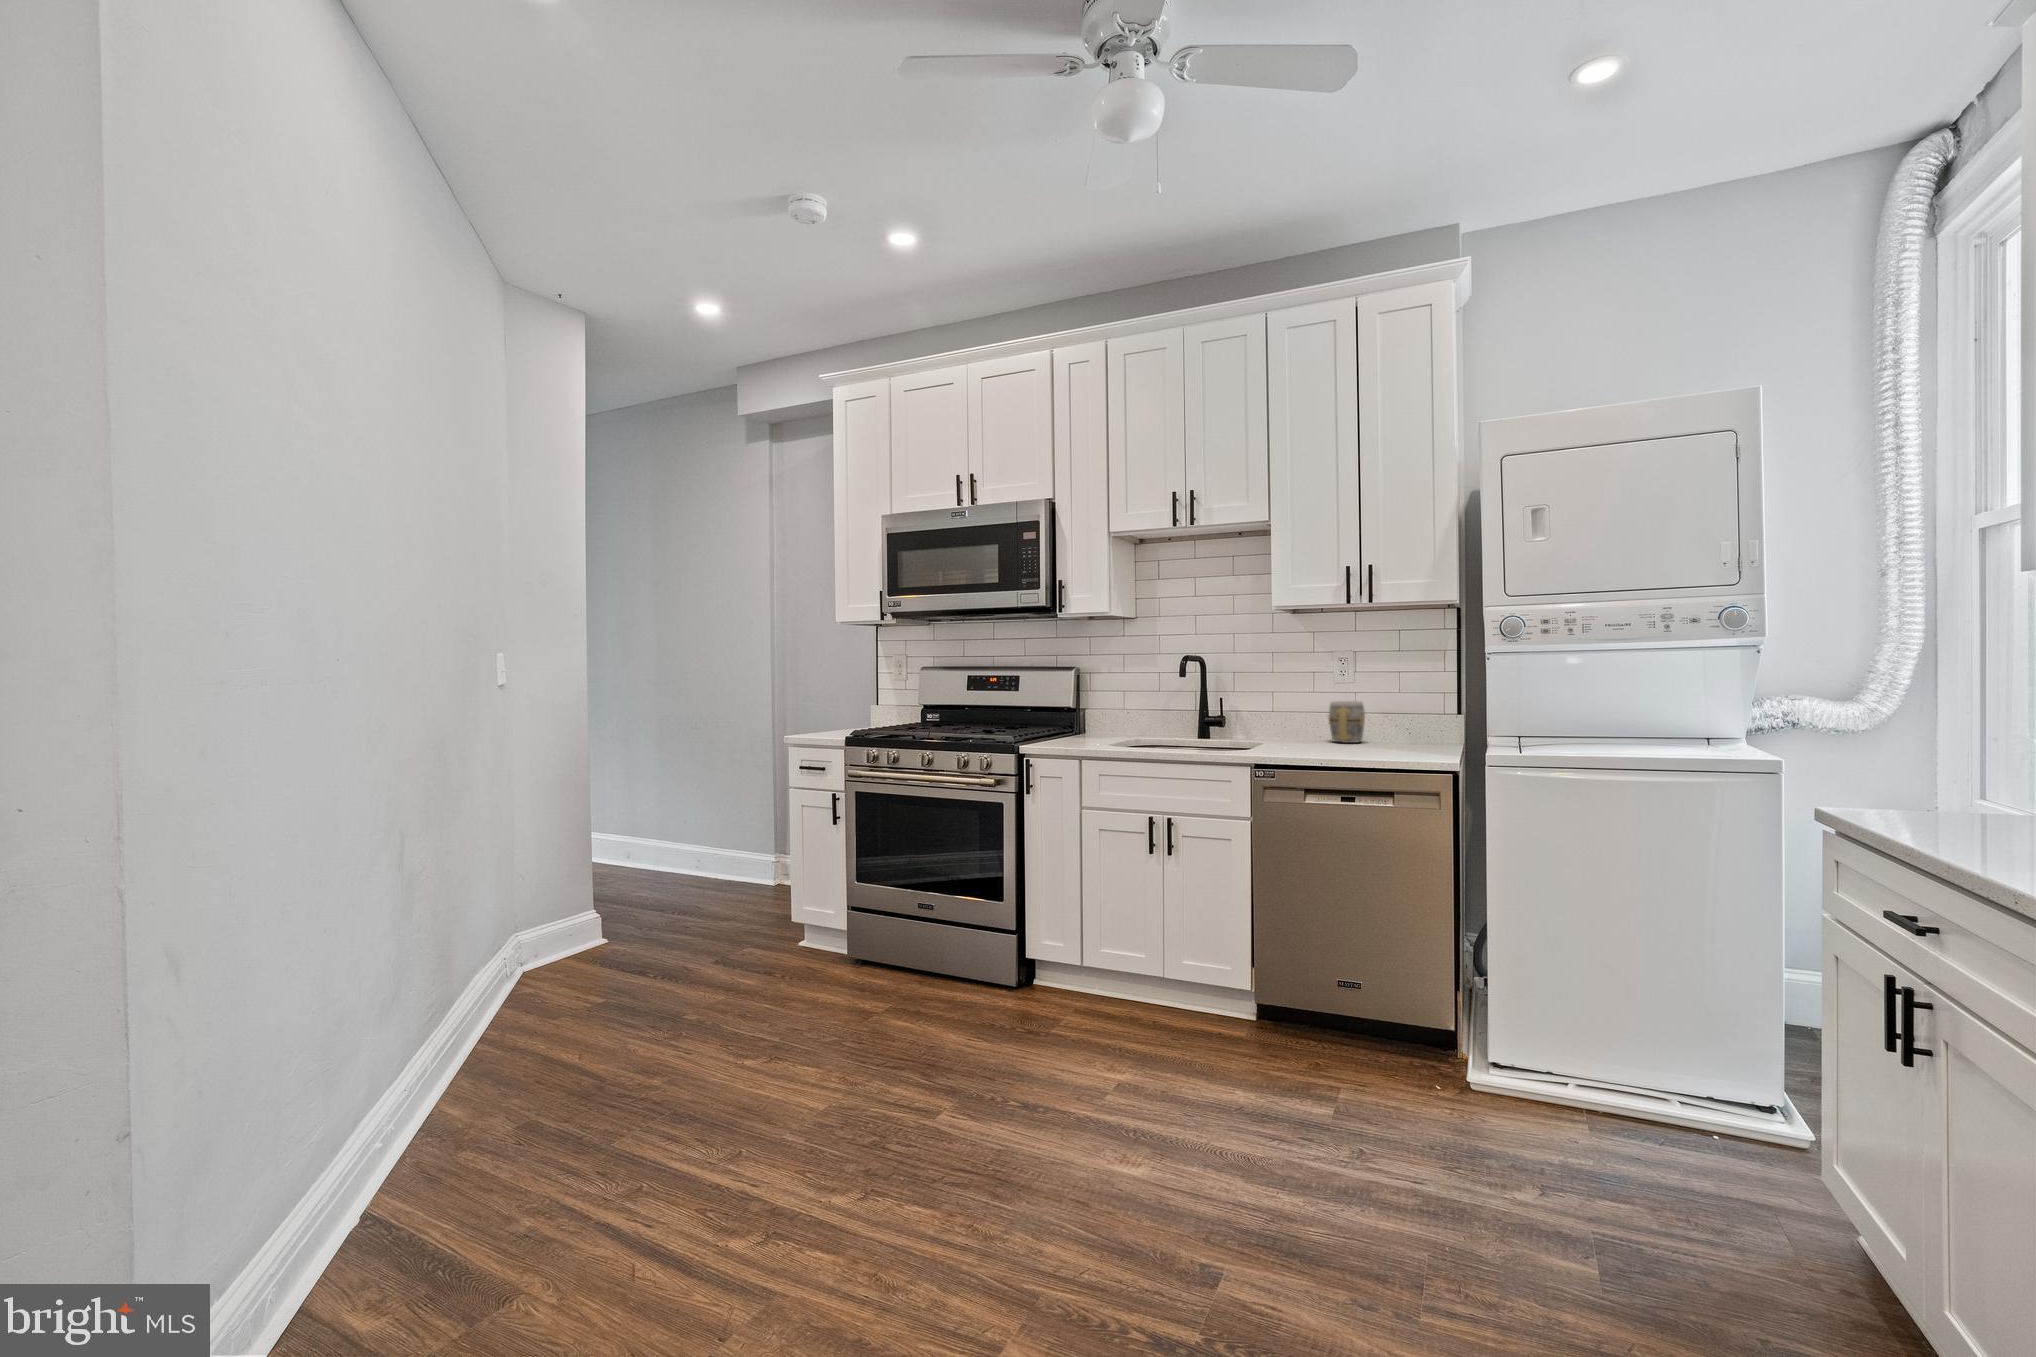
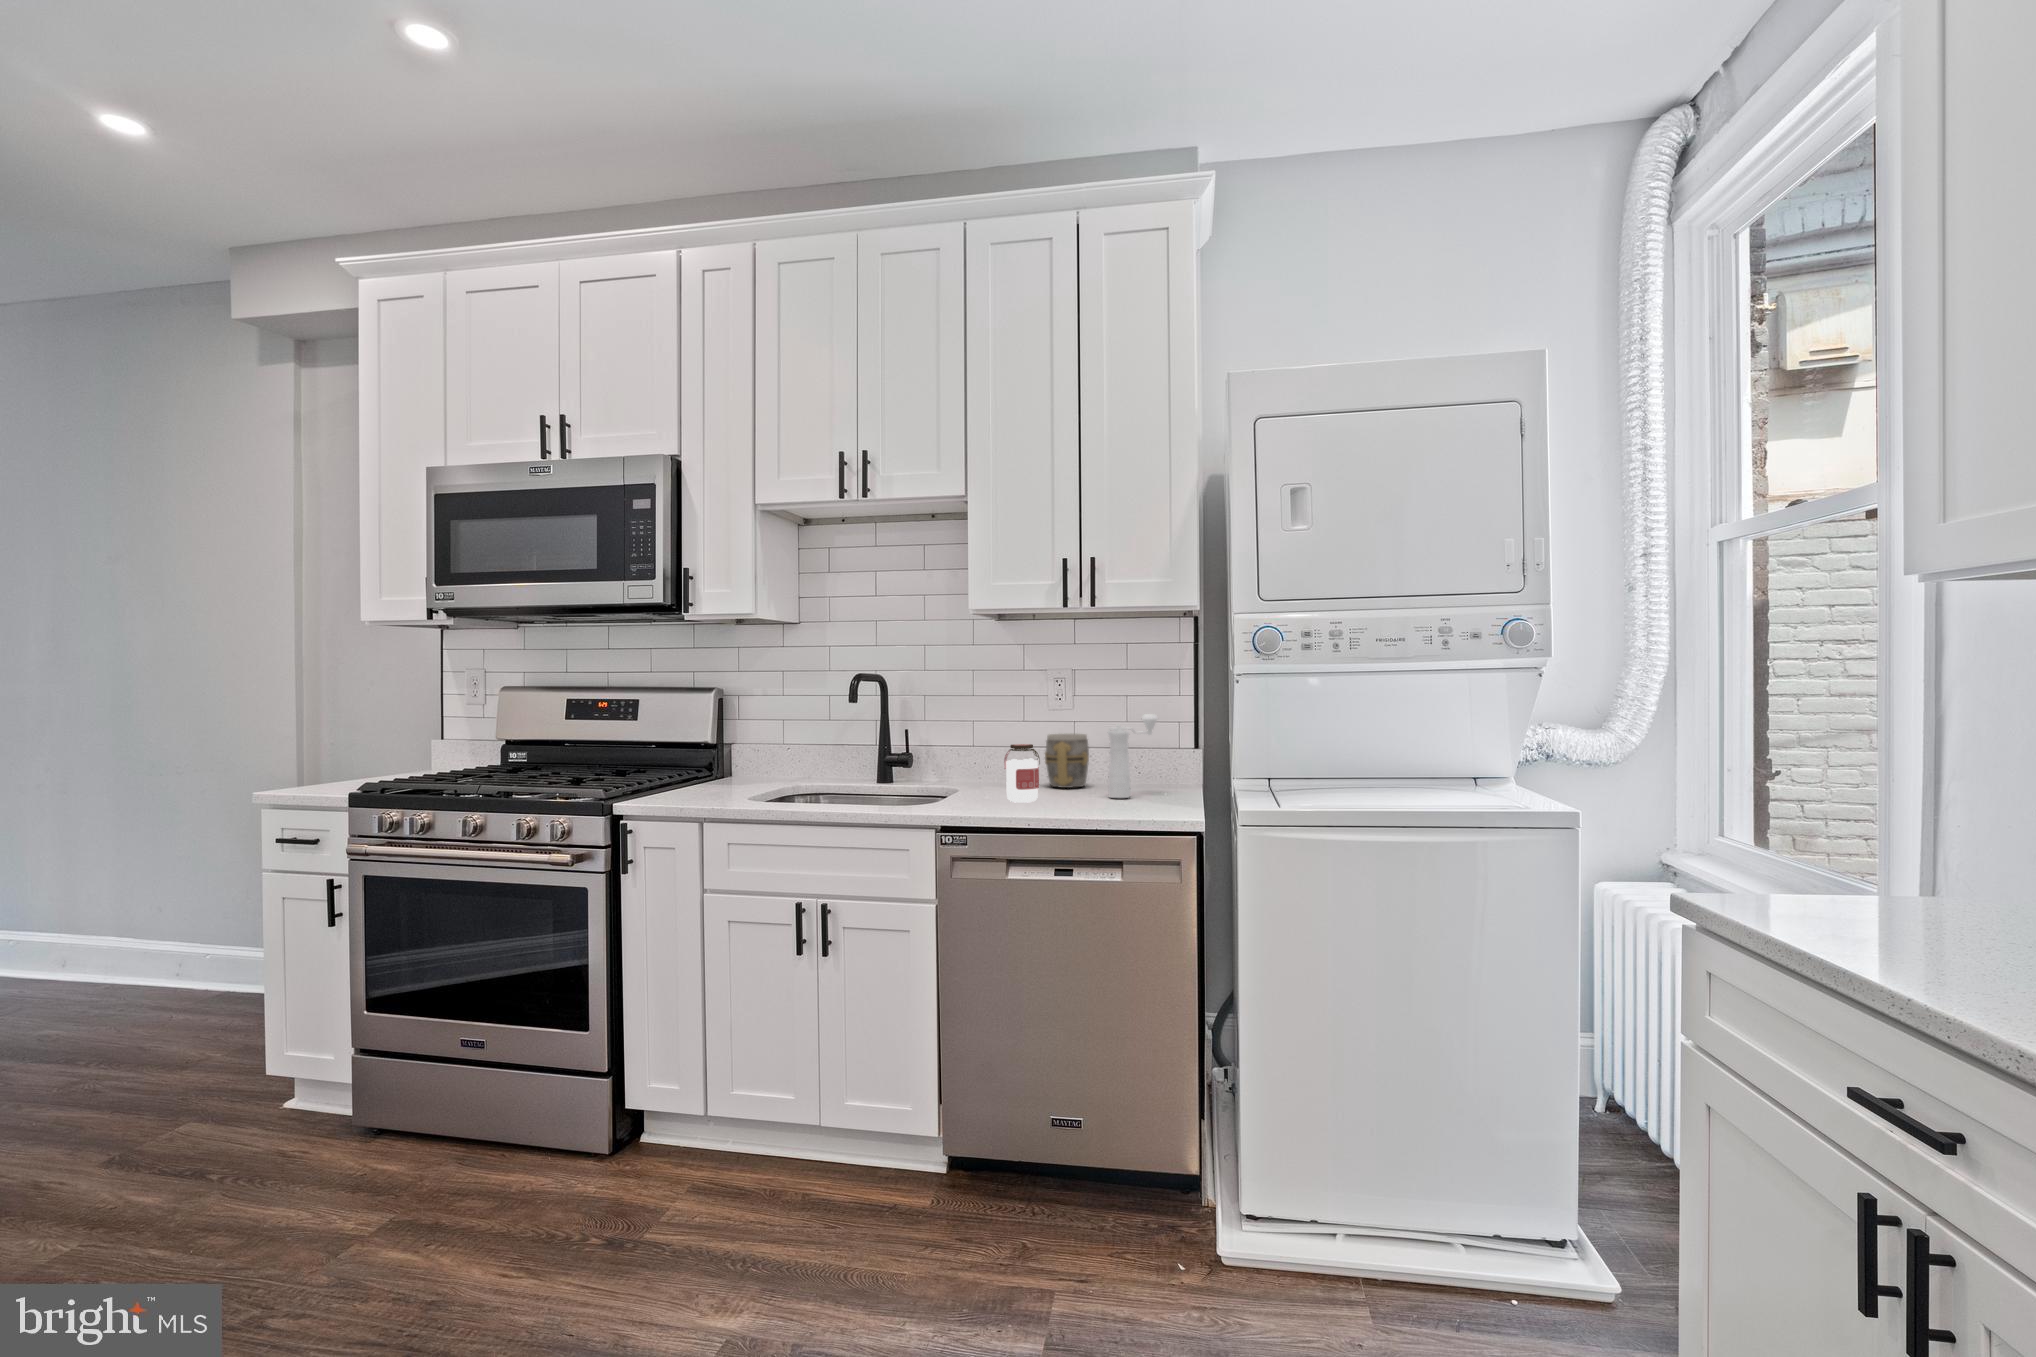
pepper mill: none [1381,686,1424,750] -> present [1108,714,1158,798]
jar: none [1298,708,1327,752] -> present [1004,744,1040,803]

